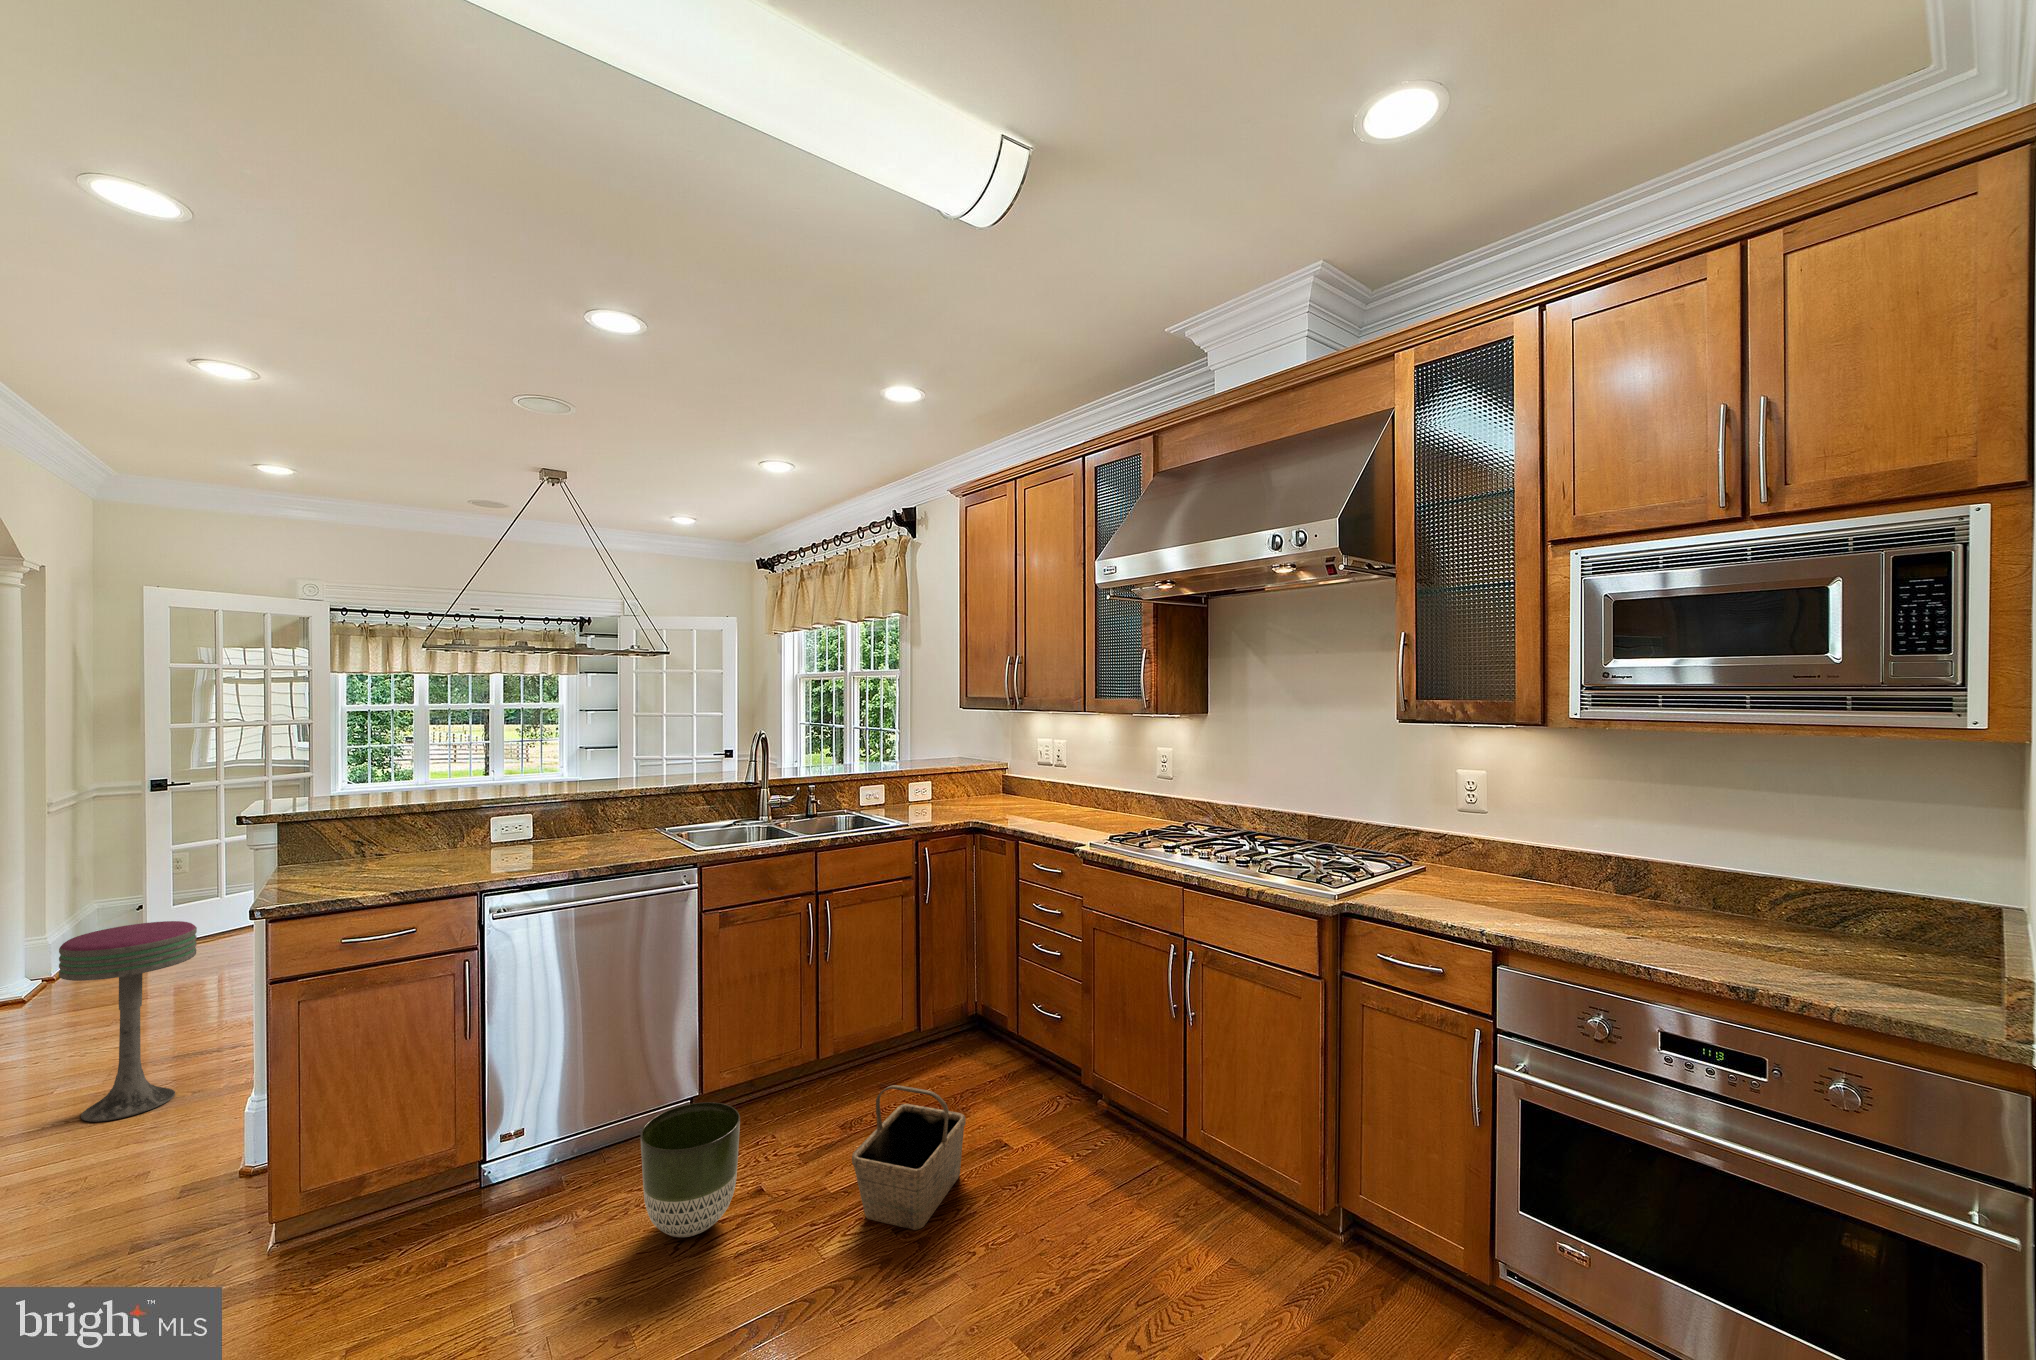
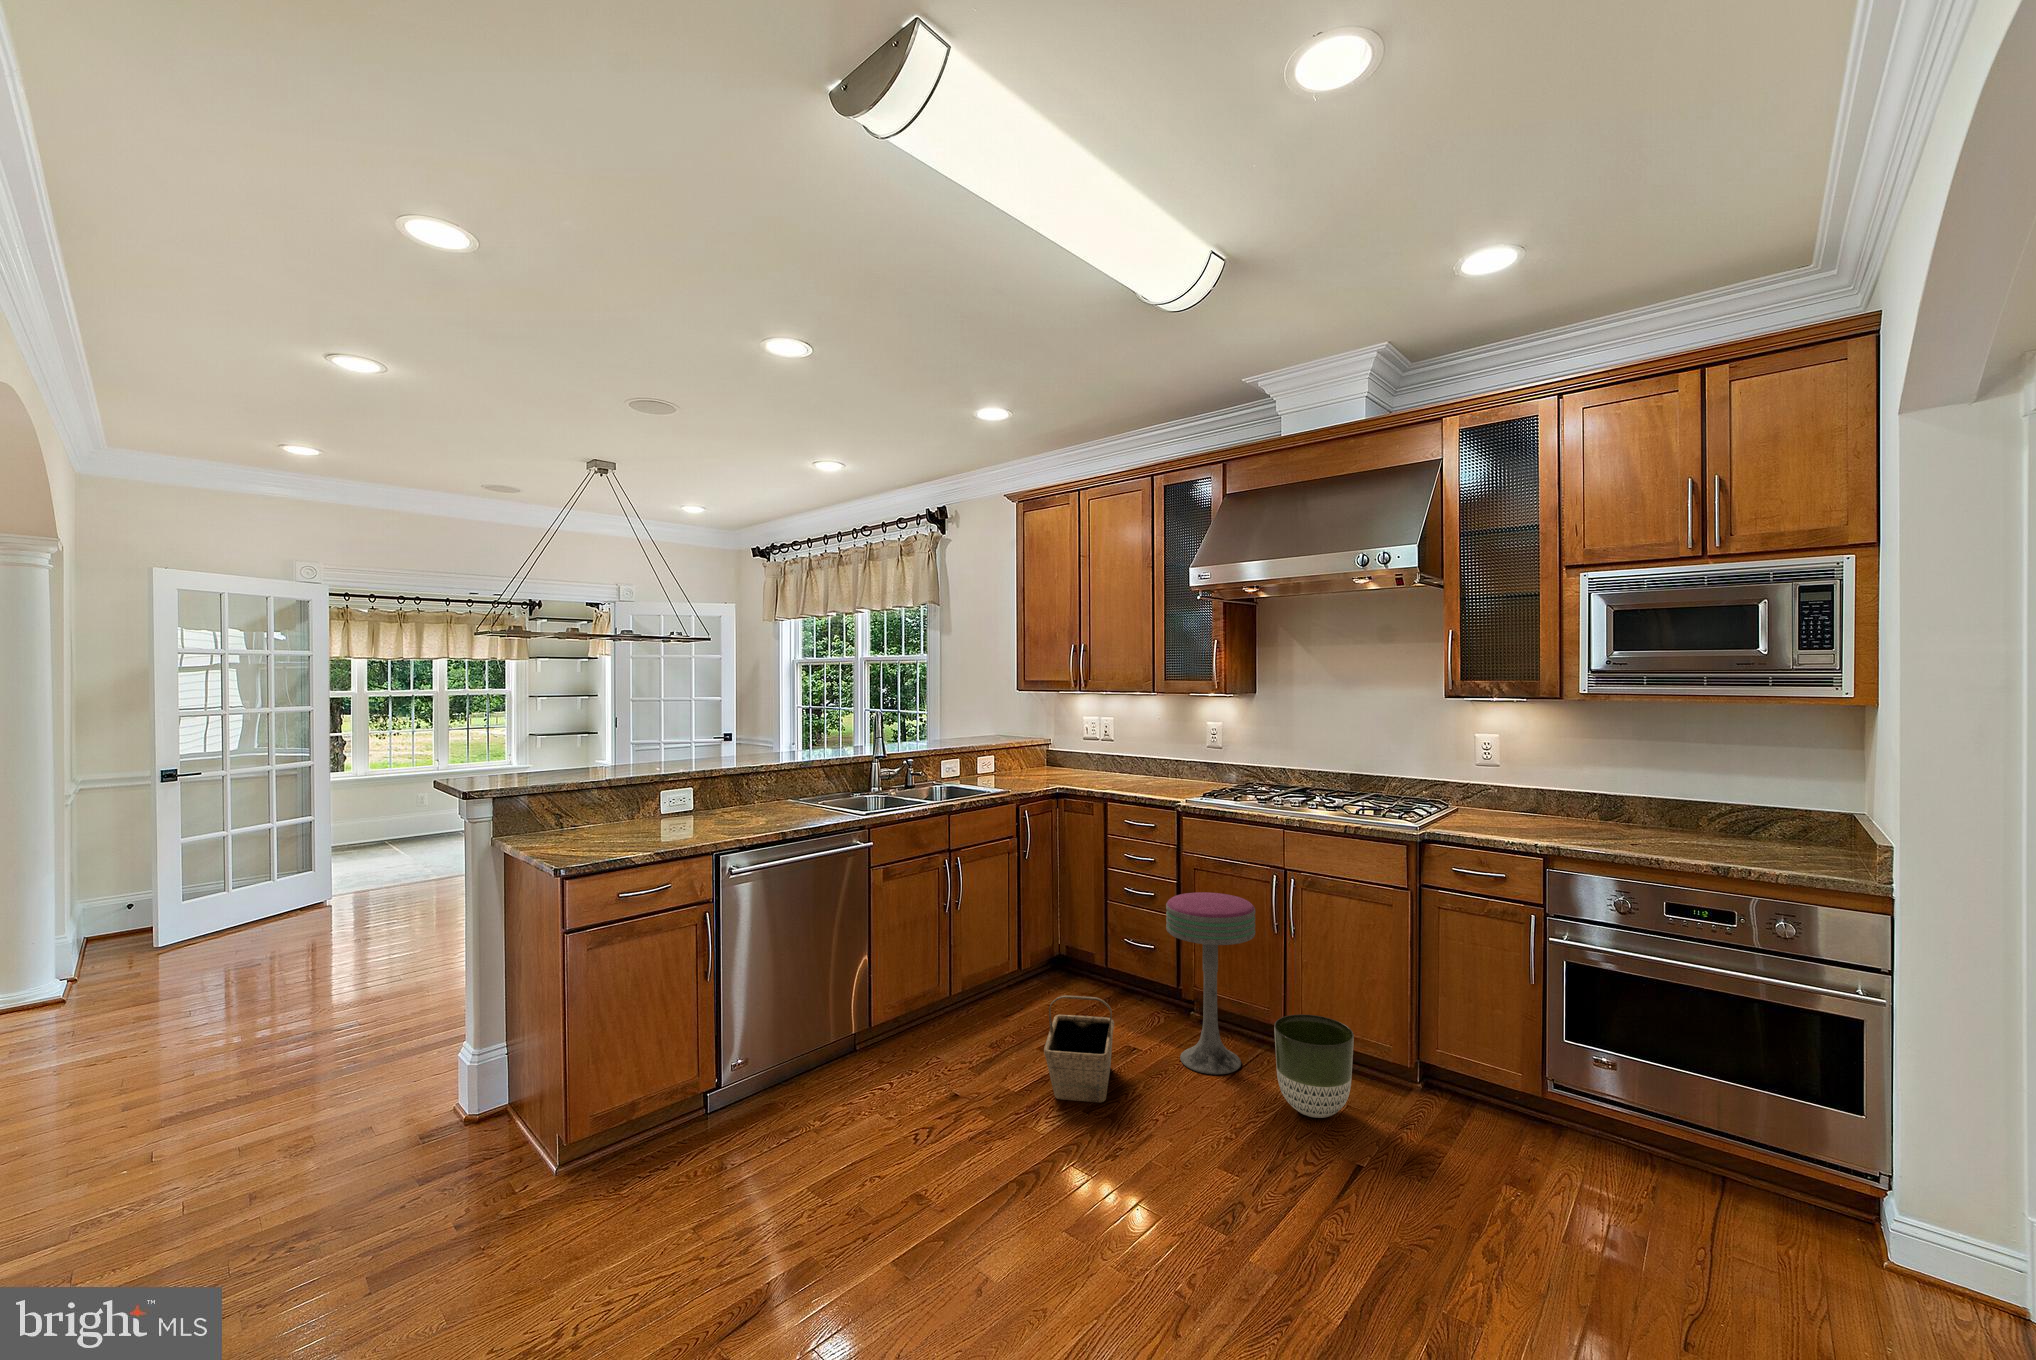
bar stool: present [59,921,197,1122] -> present [1166,892,1255,1074]
planter: present [641,1102,740,1237] -> present [1274,1014,1354,1118]

